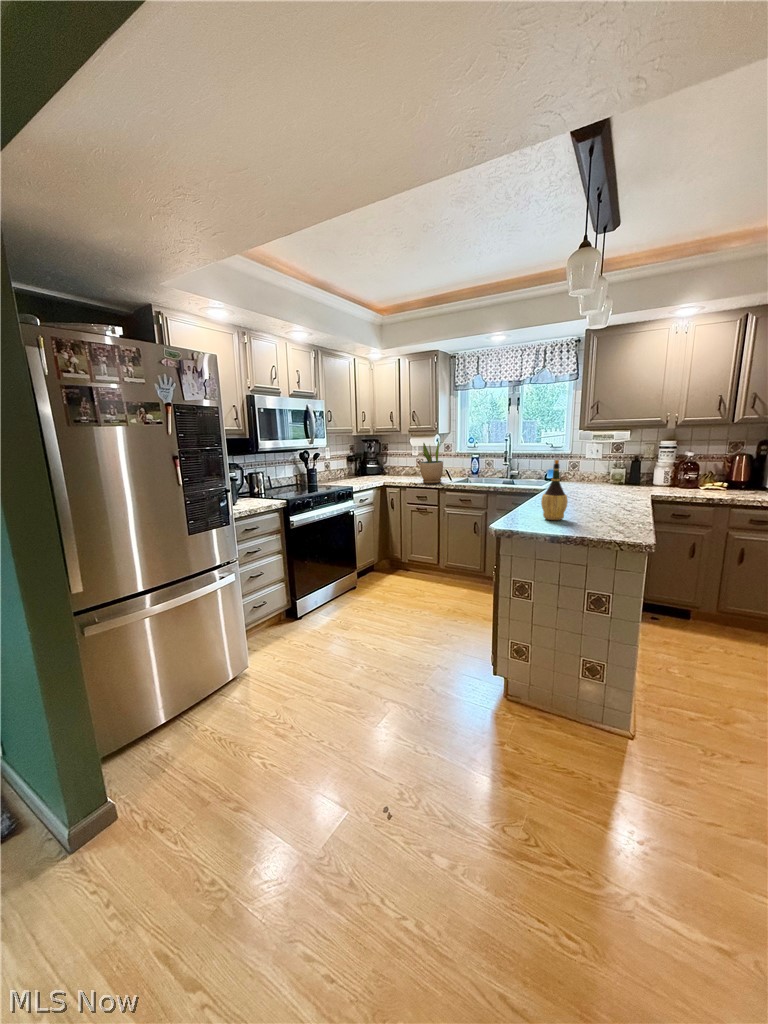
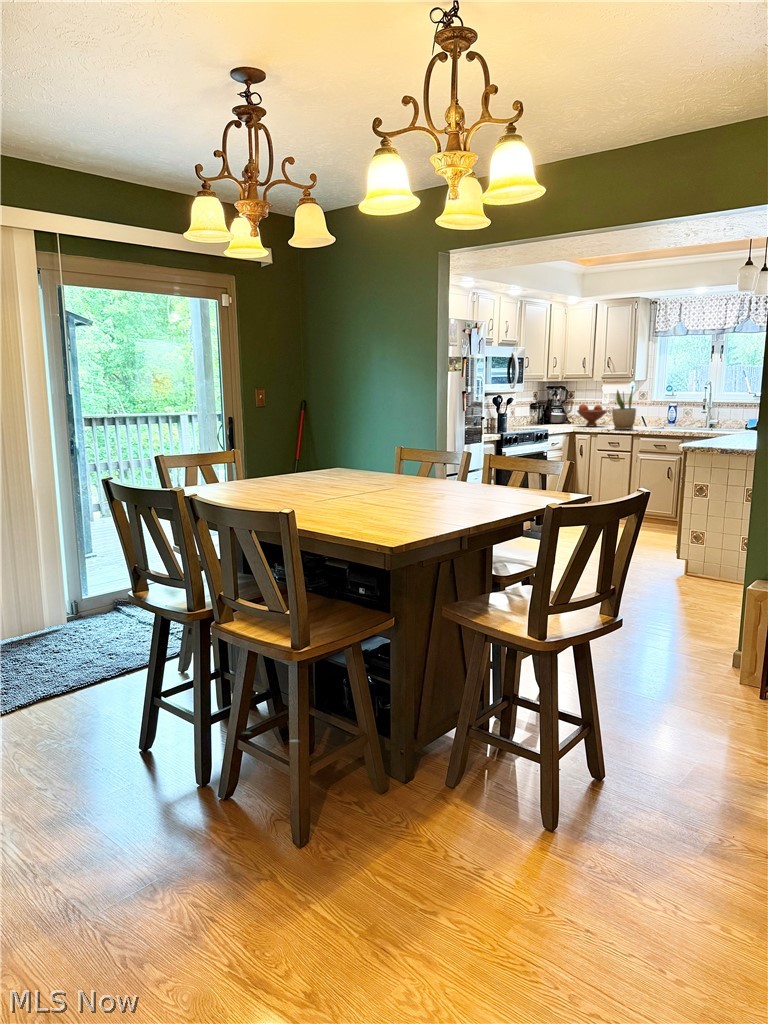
fruit bowl: none [388,457,417,478] -> present [577,404,607,426]
wine bottle: present [541,460,568,520] -> none [709,401,728,445]

